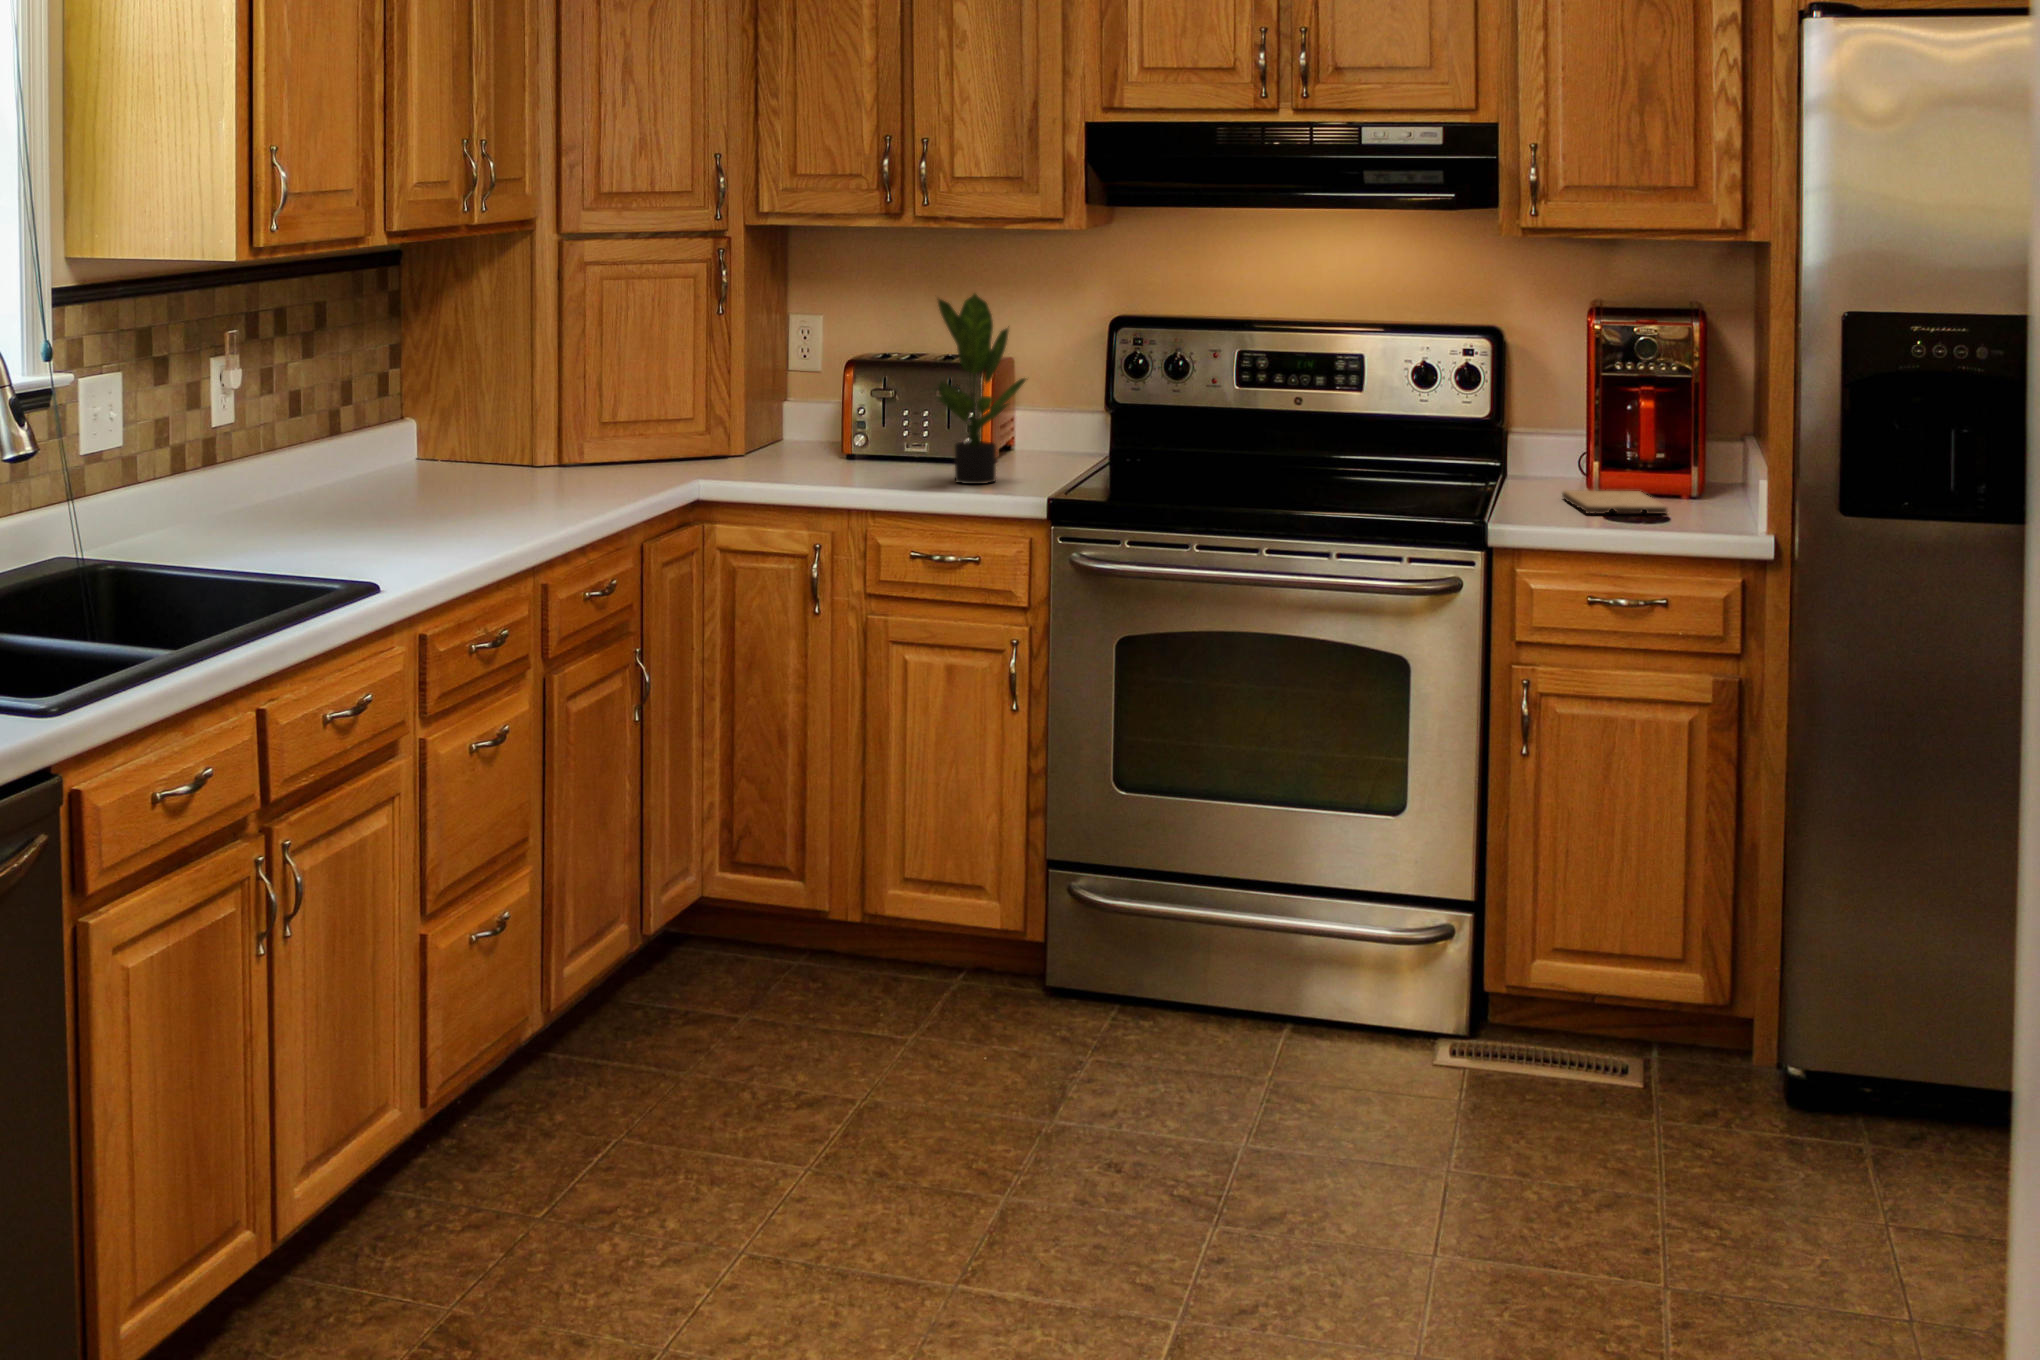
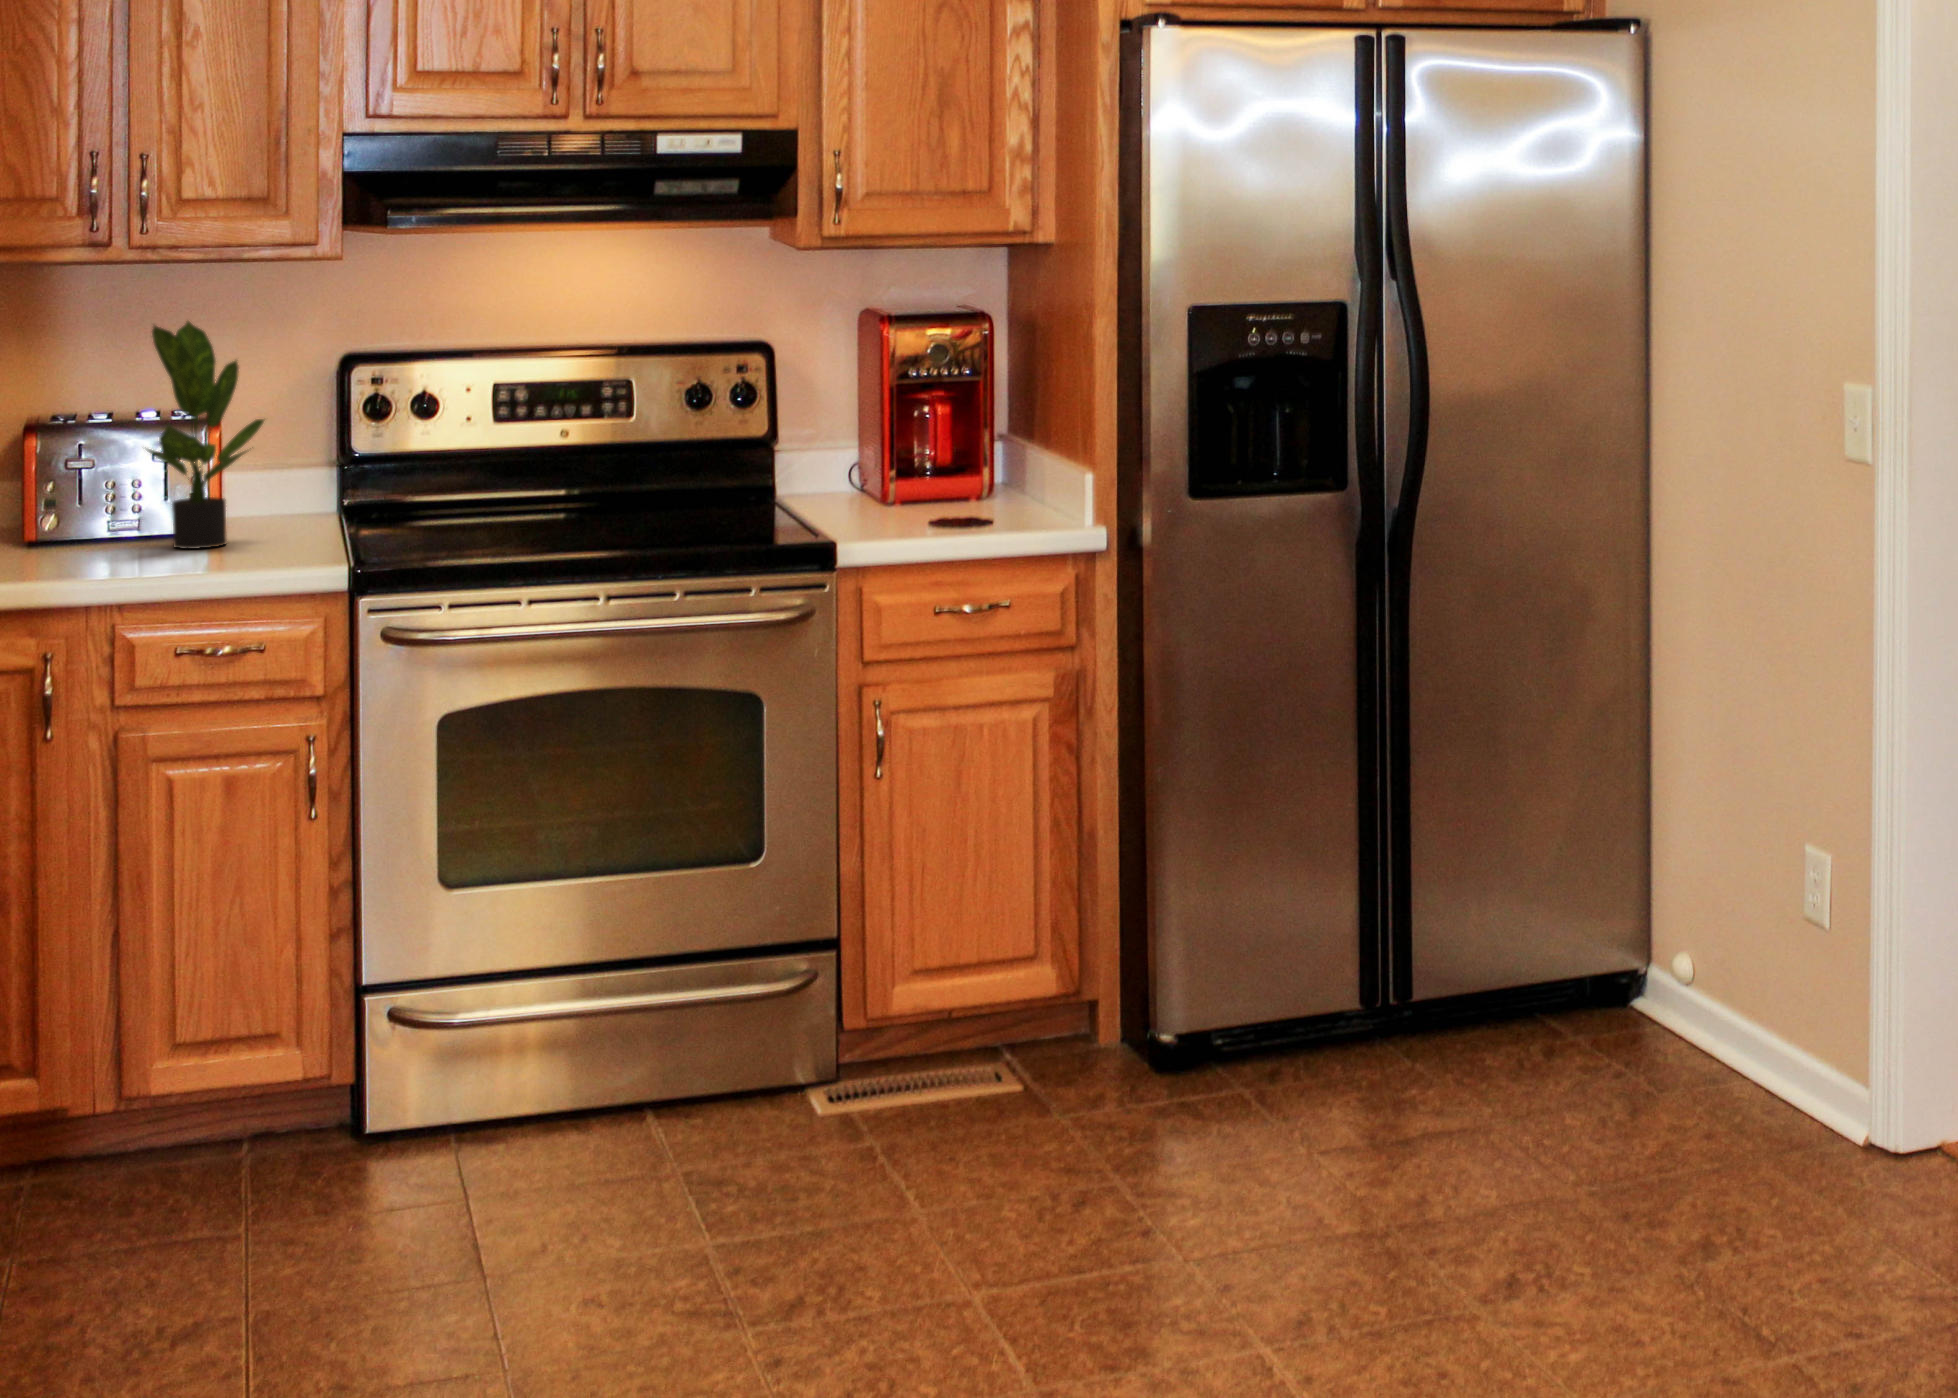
cutting board: present [1562,491,1667,514] -> none [871,498,989,523]

